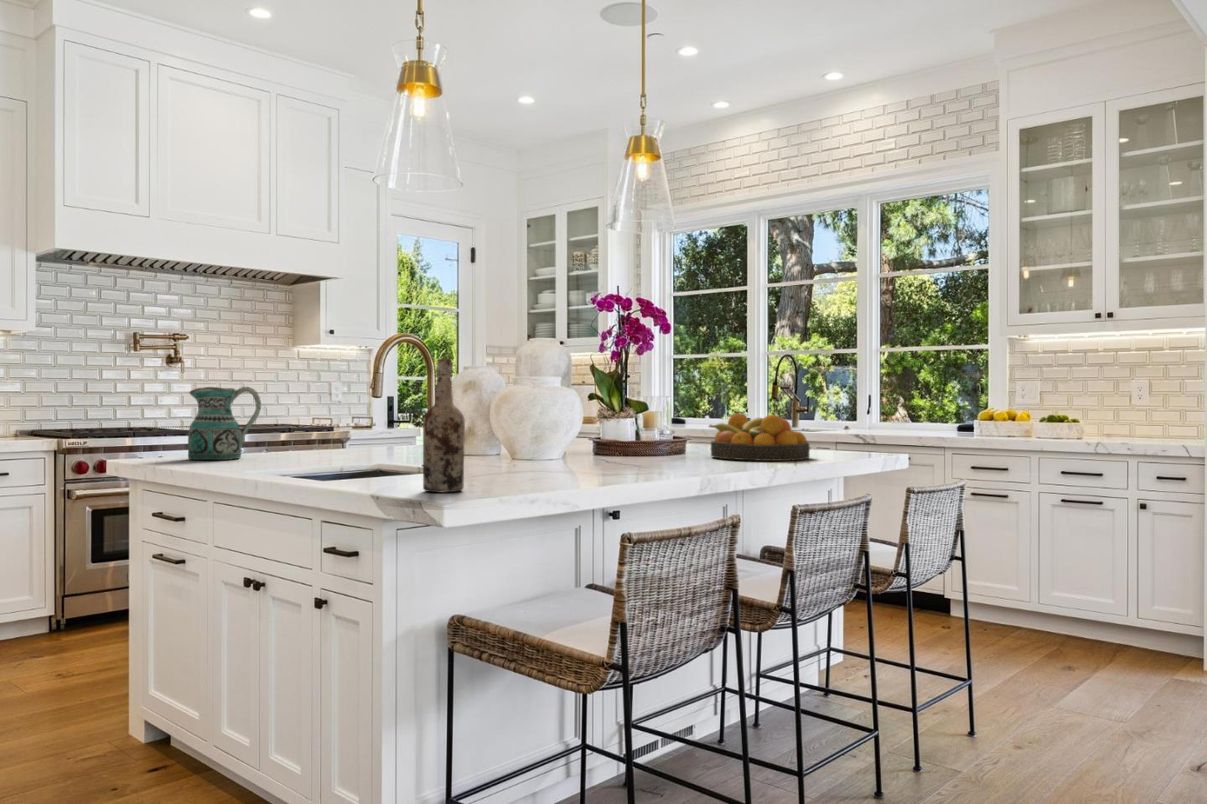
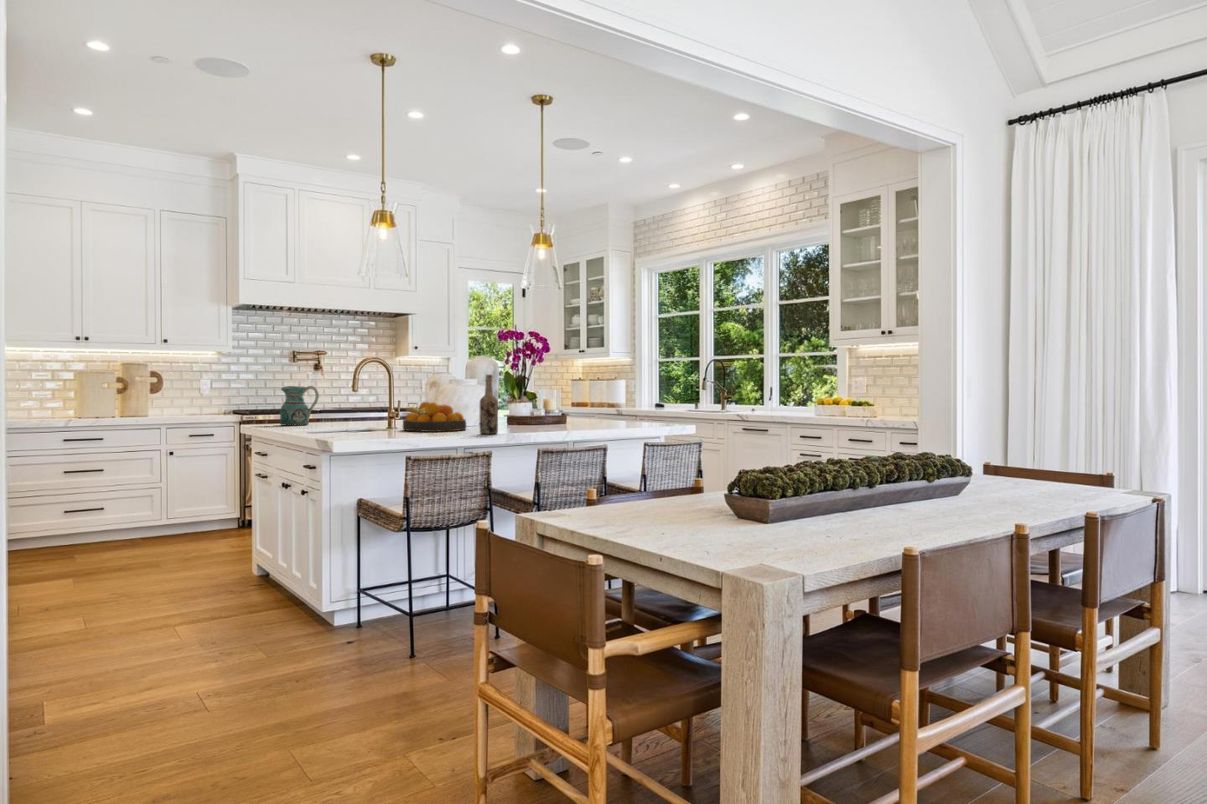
wine bottle: present [423,359,465,492] -> present [479,375,498,434]
fruit bowl: present [709,413,810,461] -> present [403,402,466,432]

